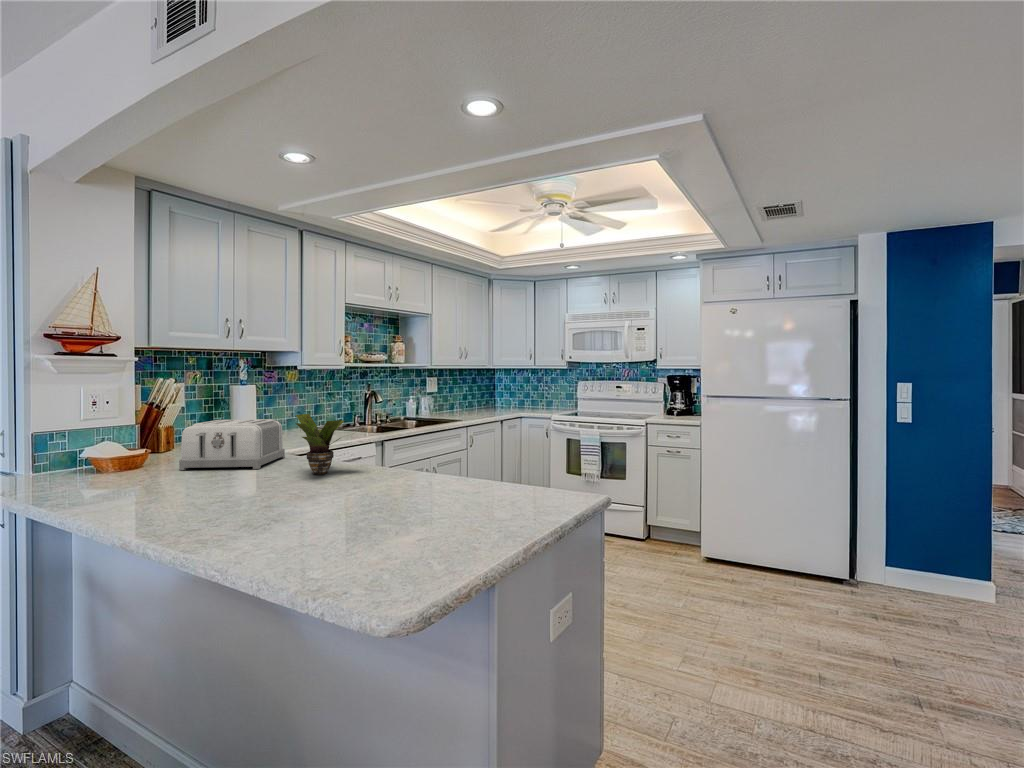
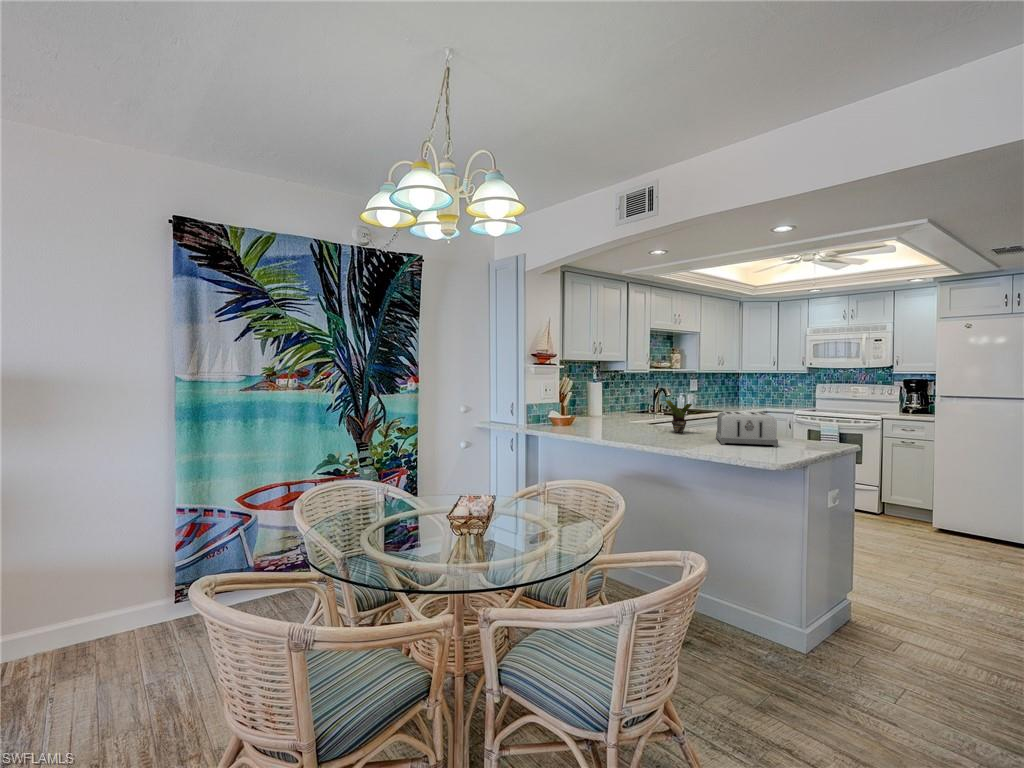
toaster: present [179,419,285,470] -> present [716,411,778,447]

